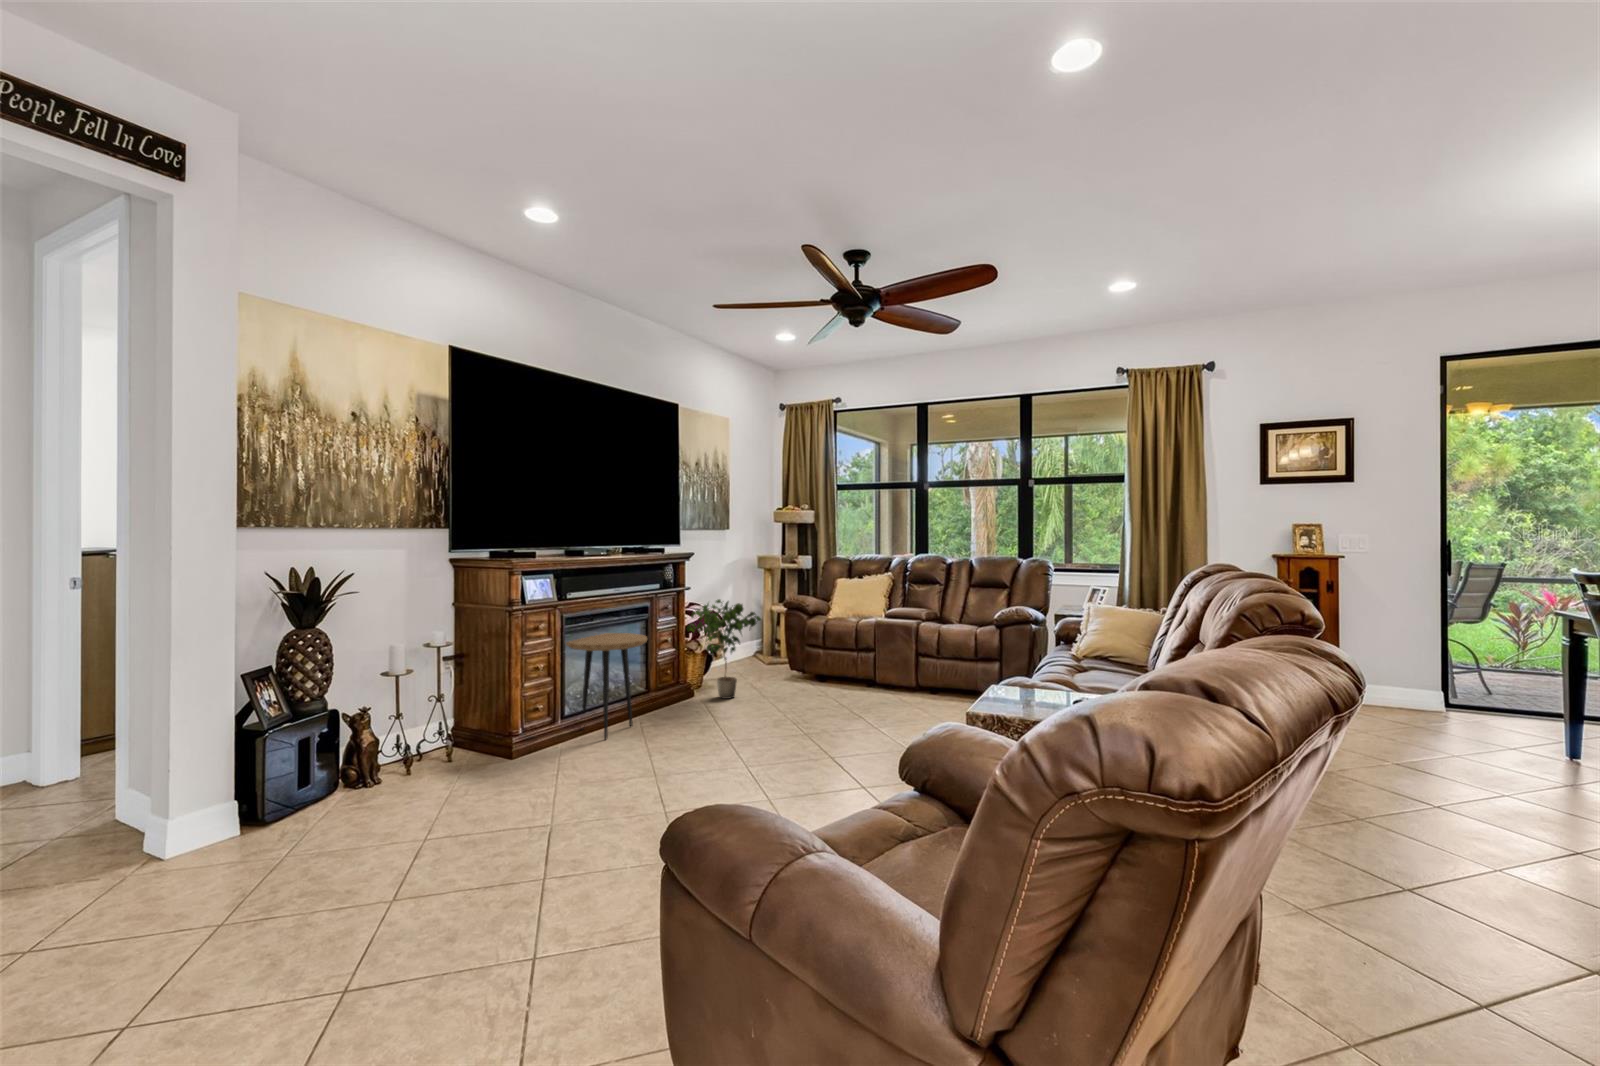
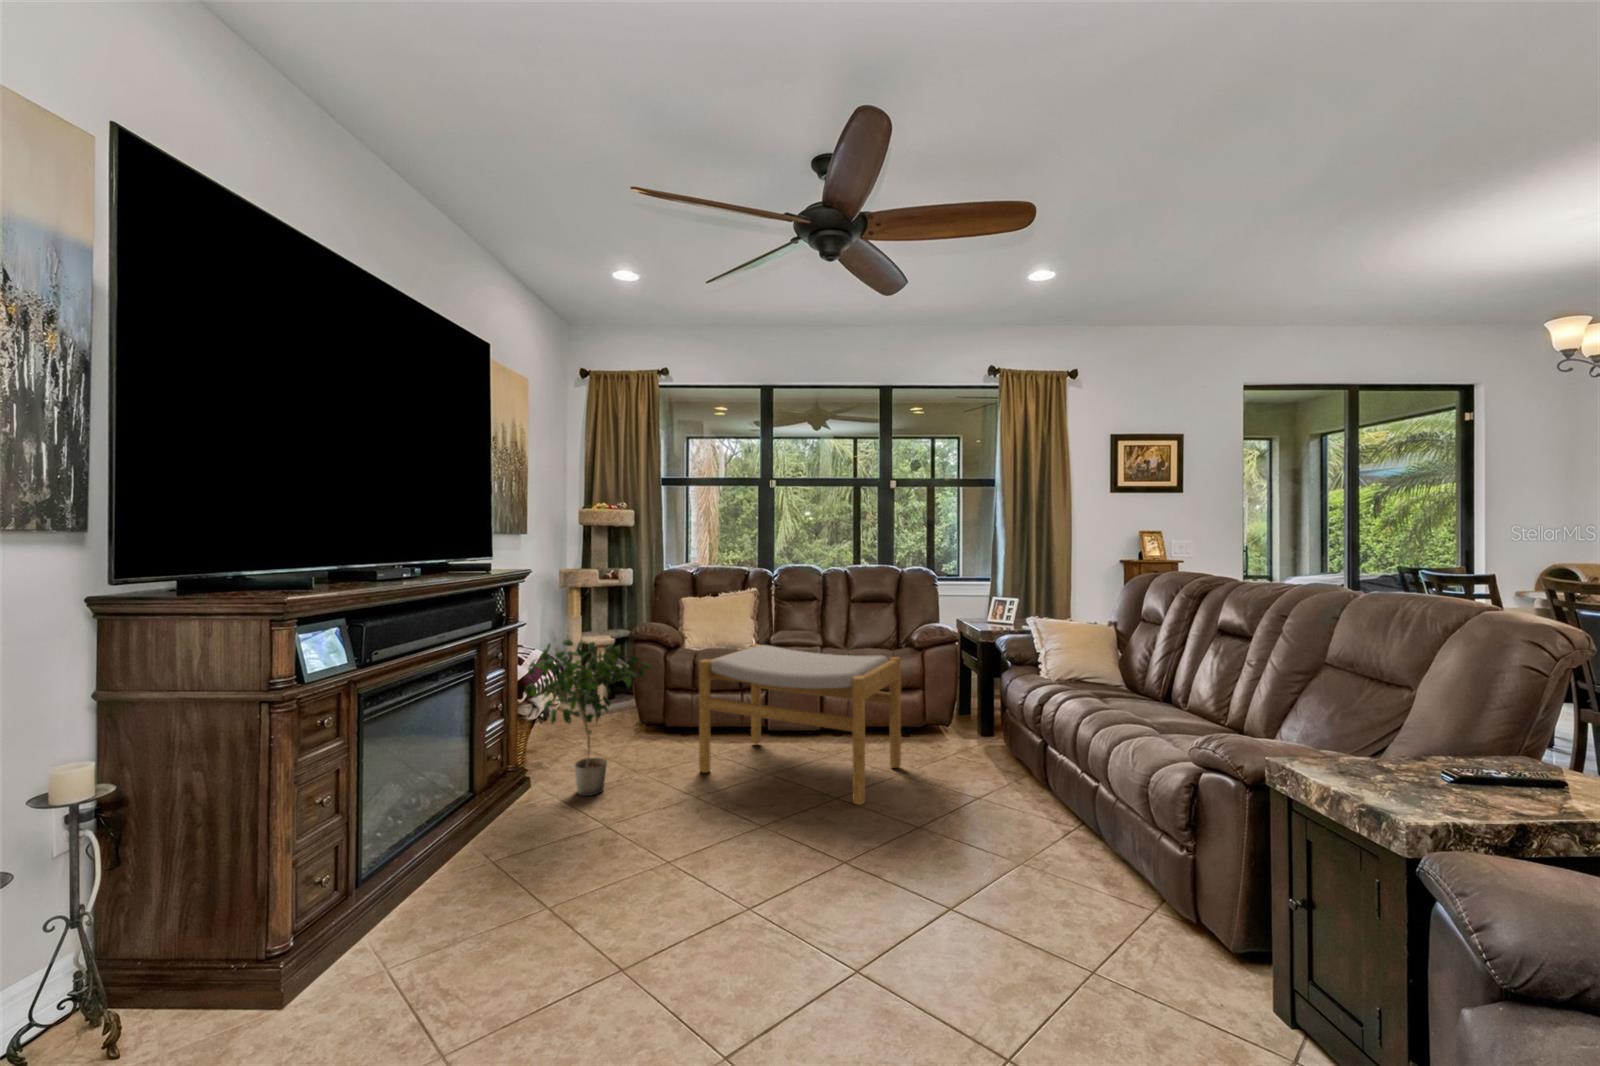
footstool: none [800,614,943,726] -> present [699,644,901,805]
side table: present [566,633,647,740] -> none [343,727,529,970]

